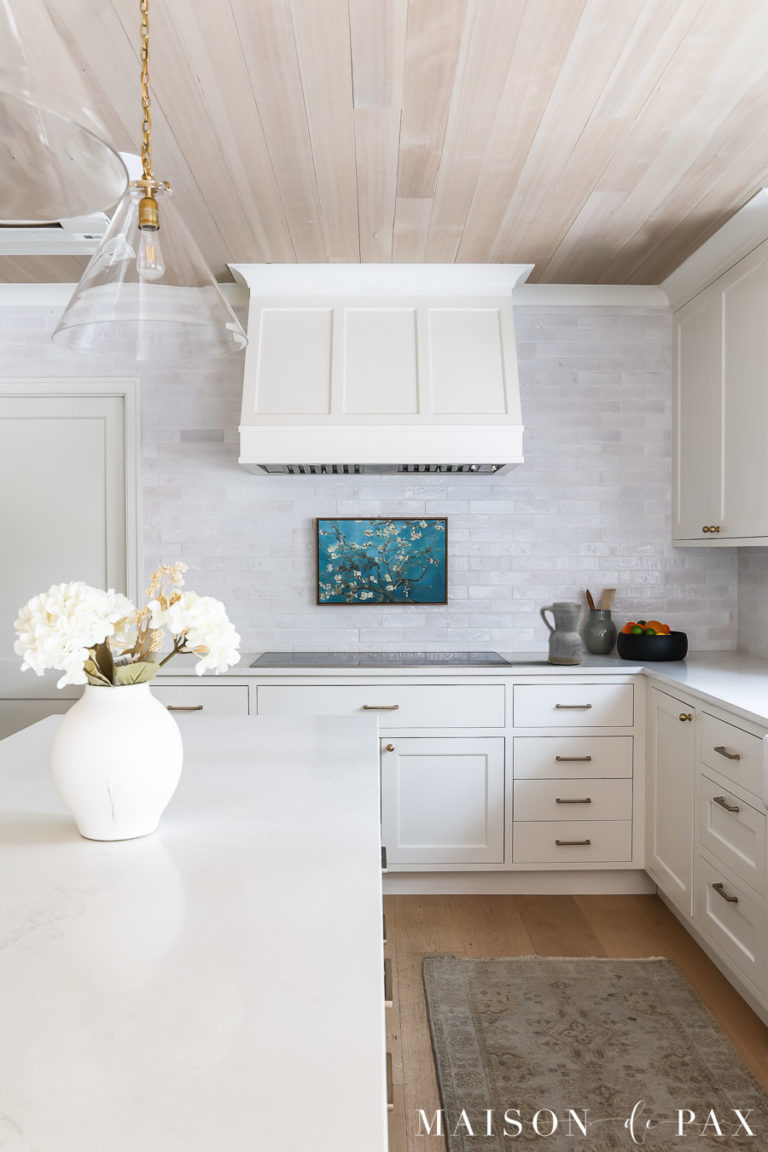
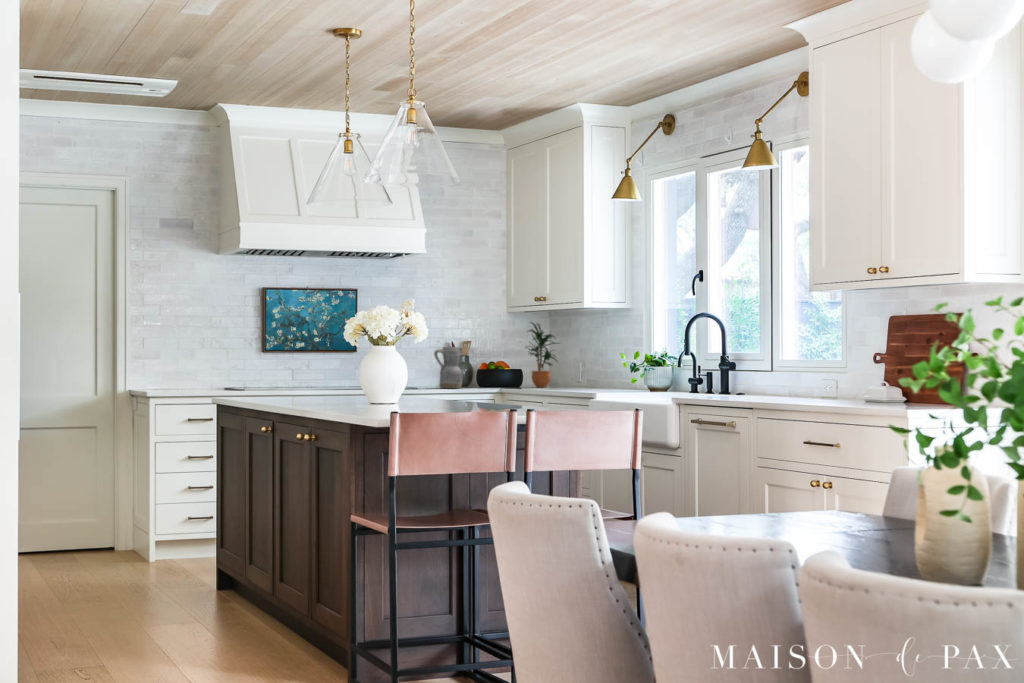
potted plant: none [681,565,747,670] -> present [529,322,558,387]

